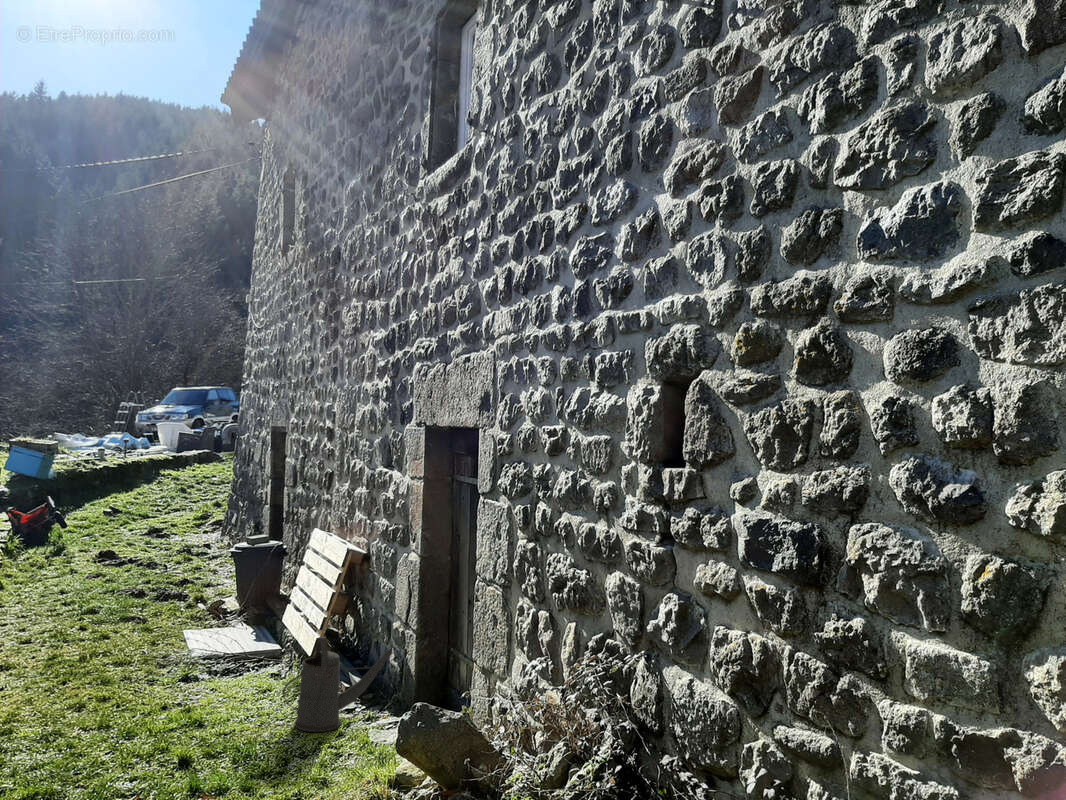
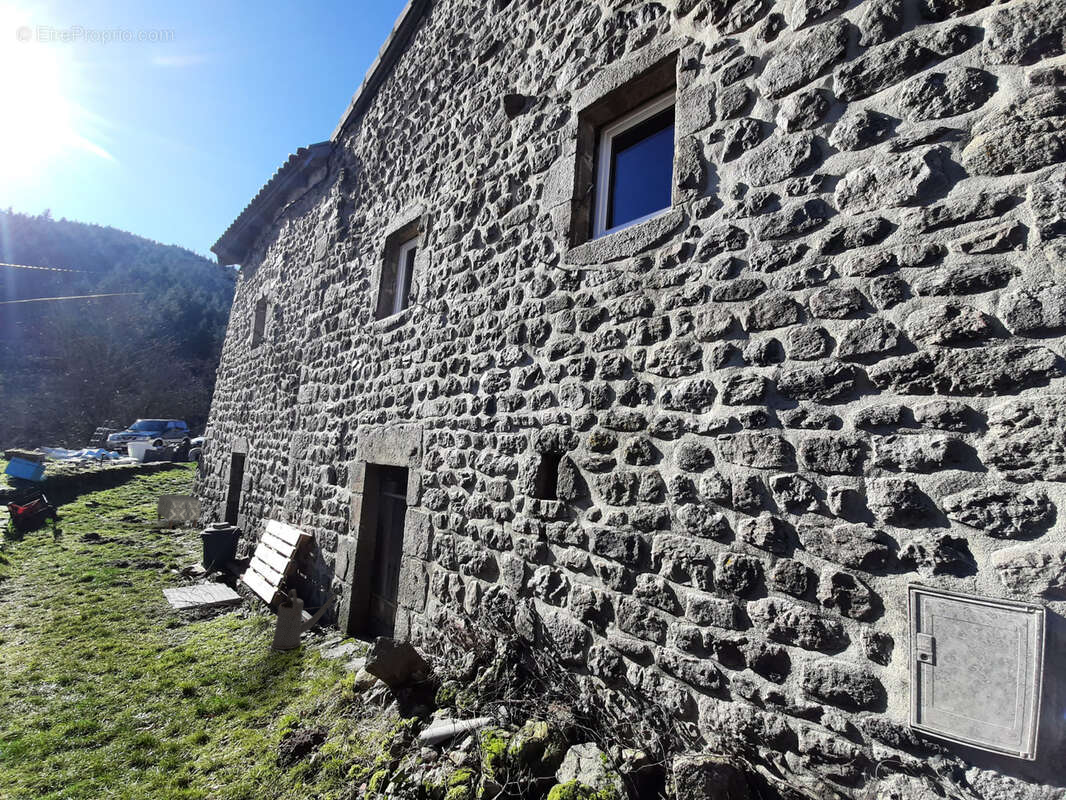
bench: none [178,495,236,547] -> present [157,495,201,529]

